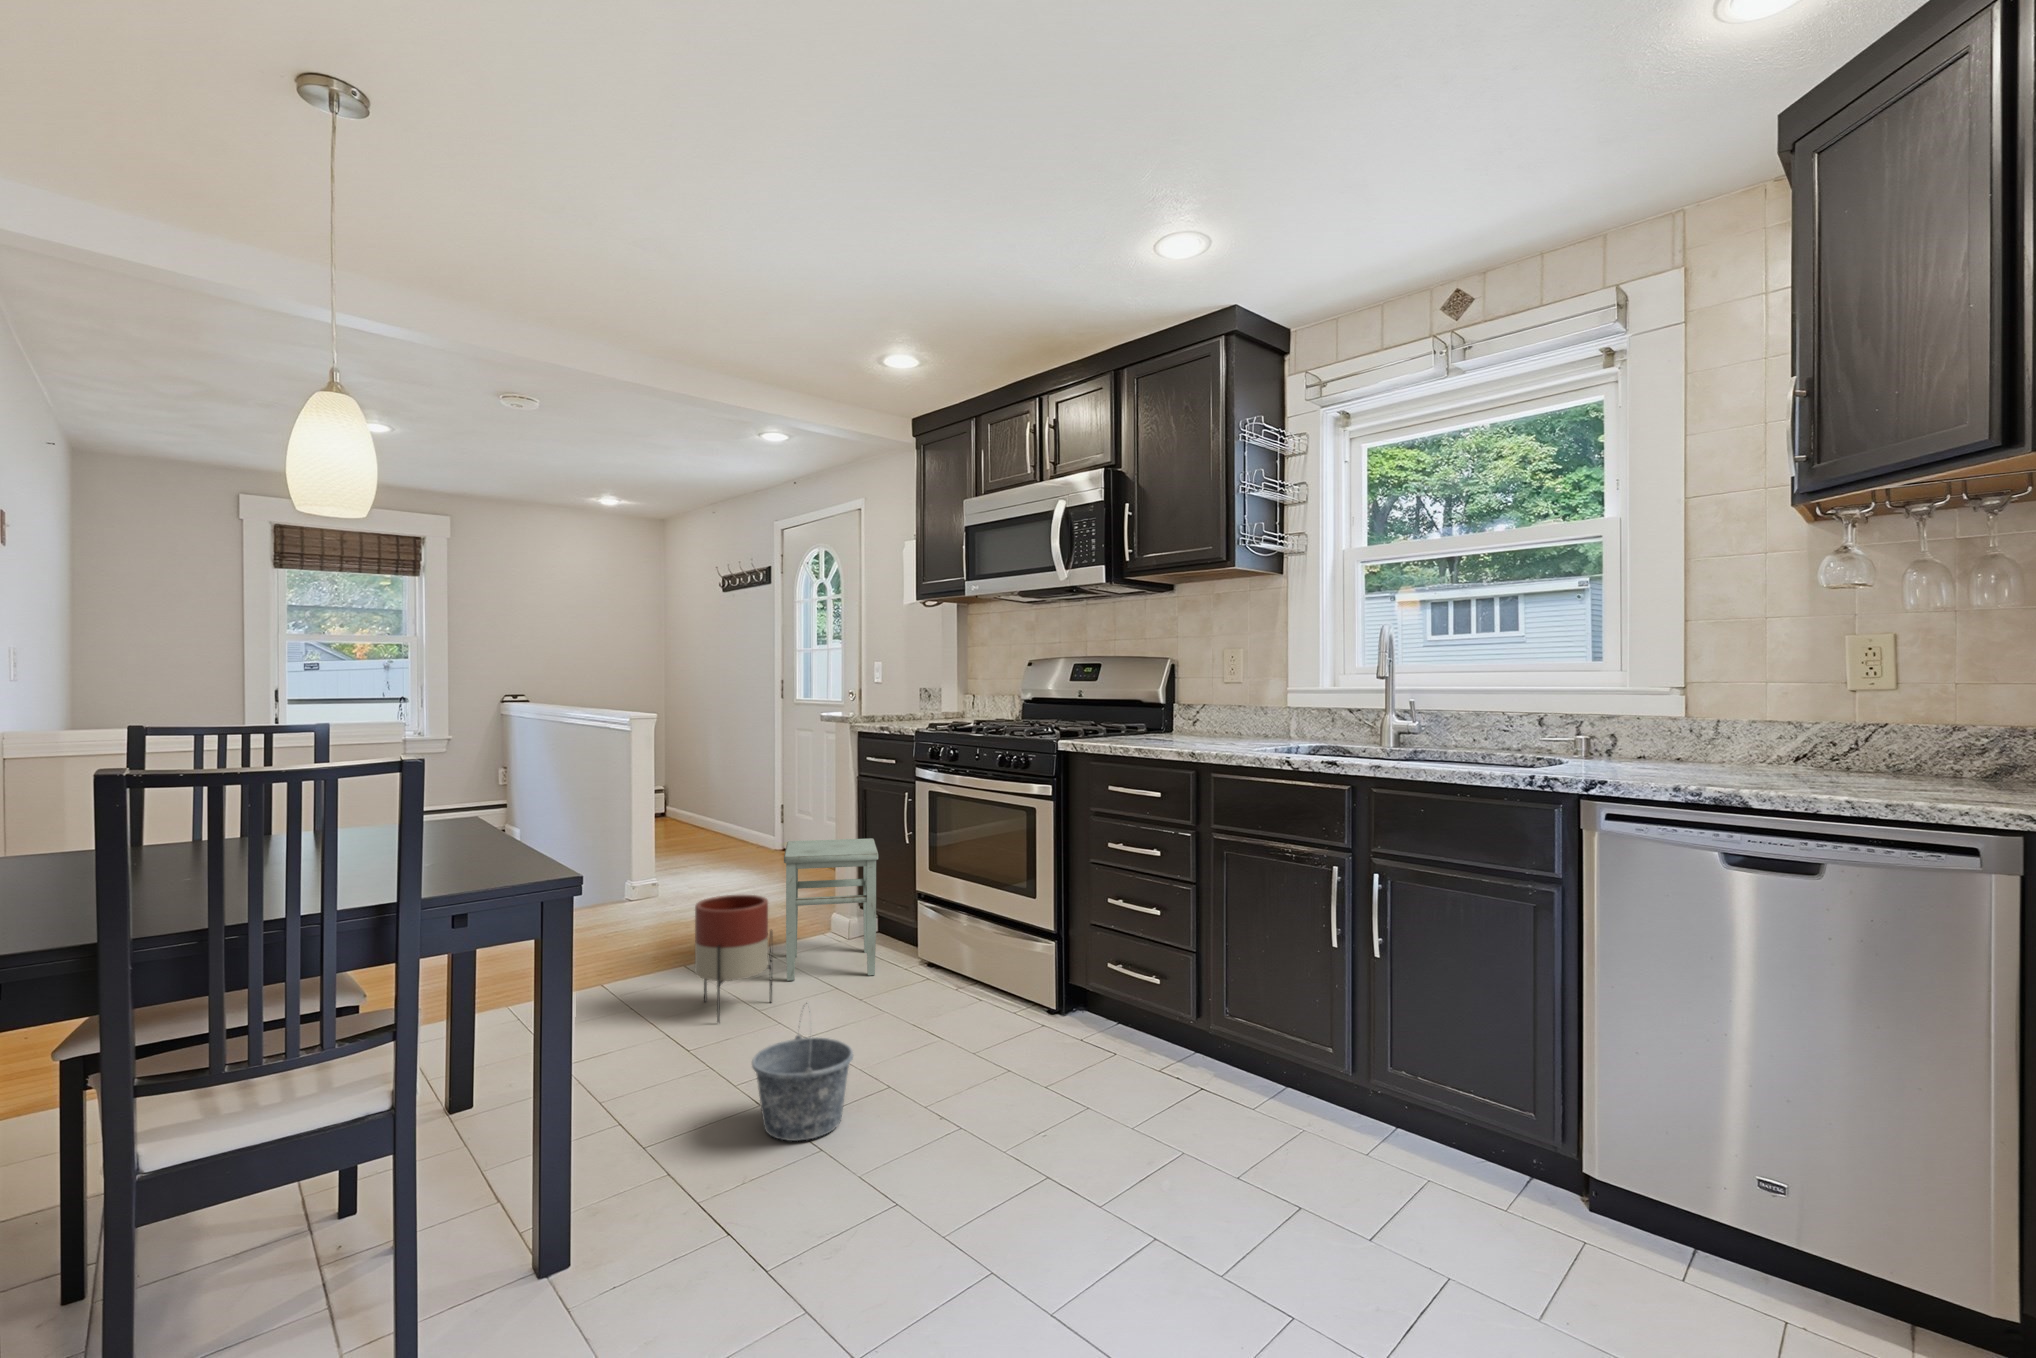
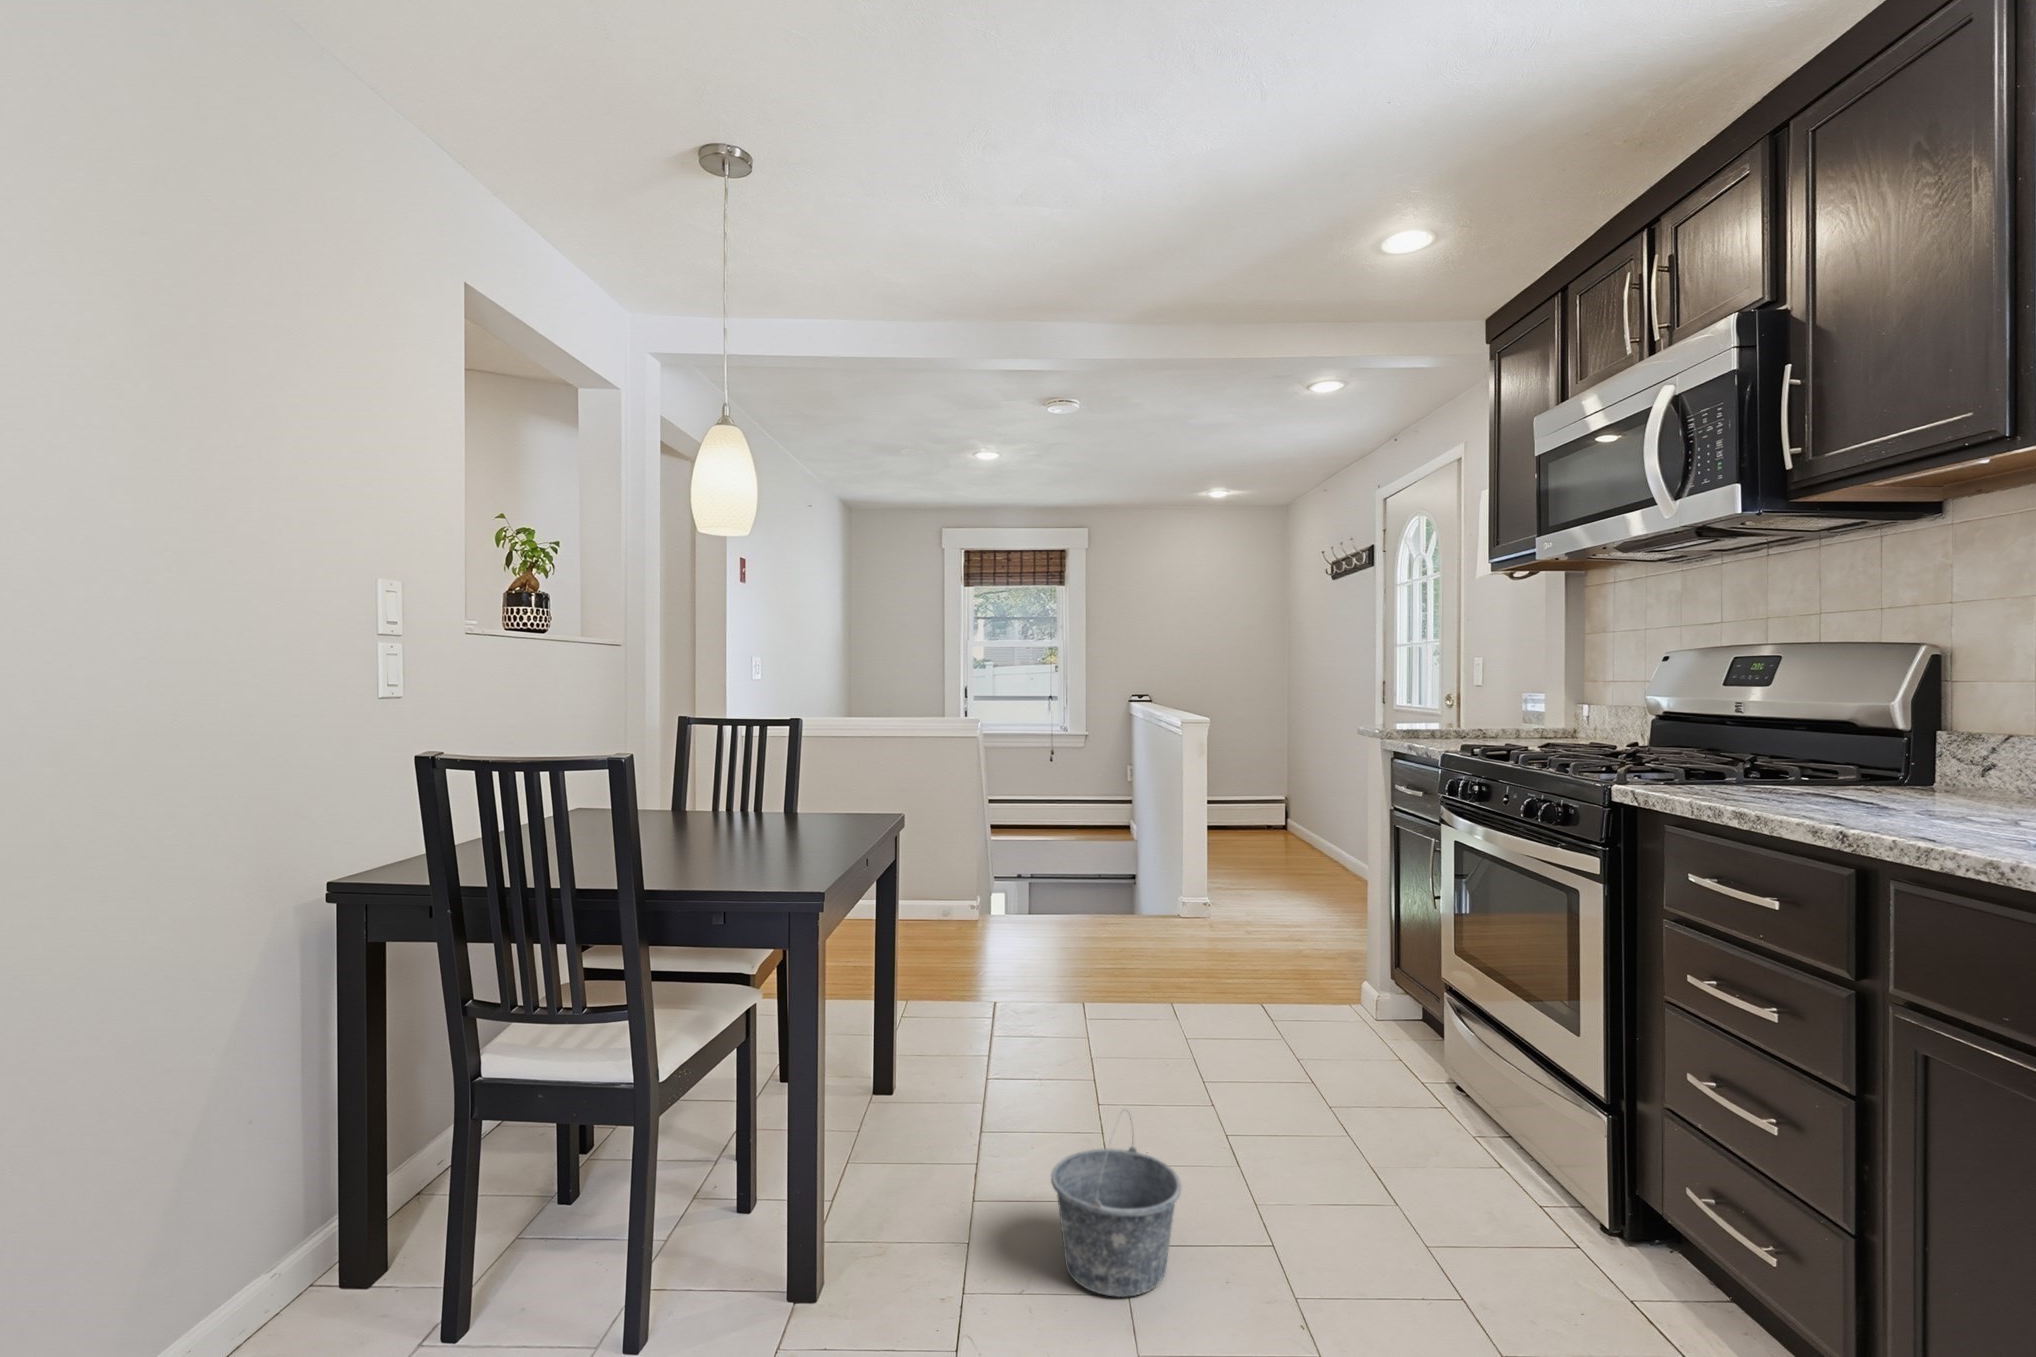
stool: present [784,838,878,981] -> none [1251,884,1396,1084]
planter: present [695,895,772,1023] -> none [1125,939,1217,1093]

